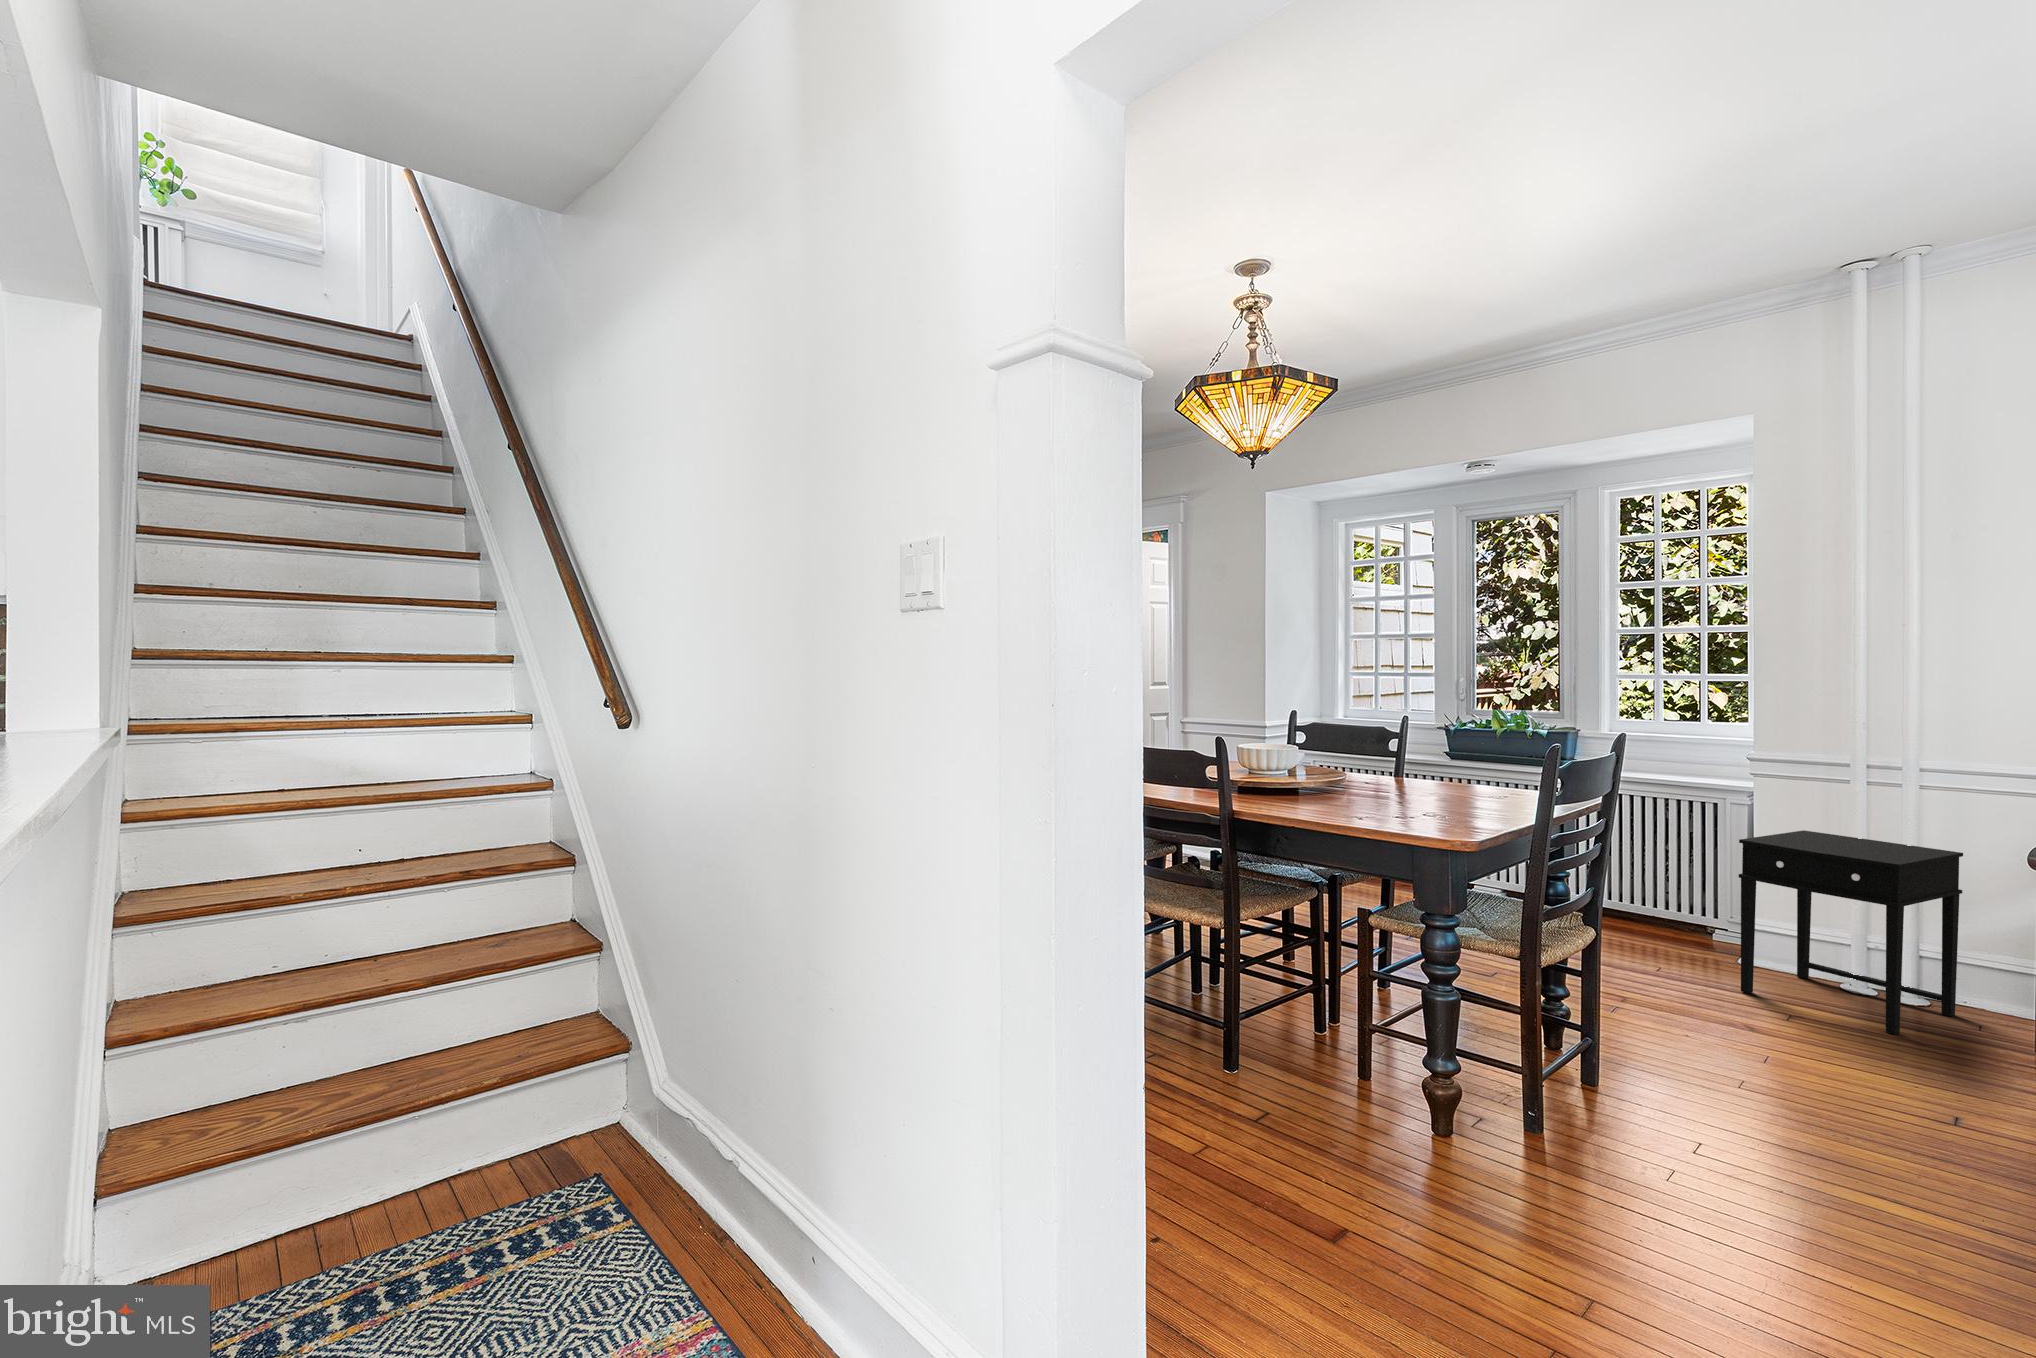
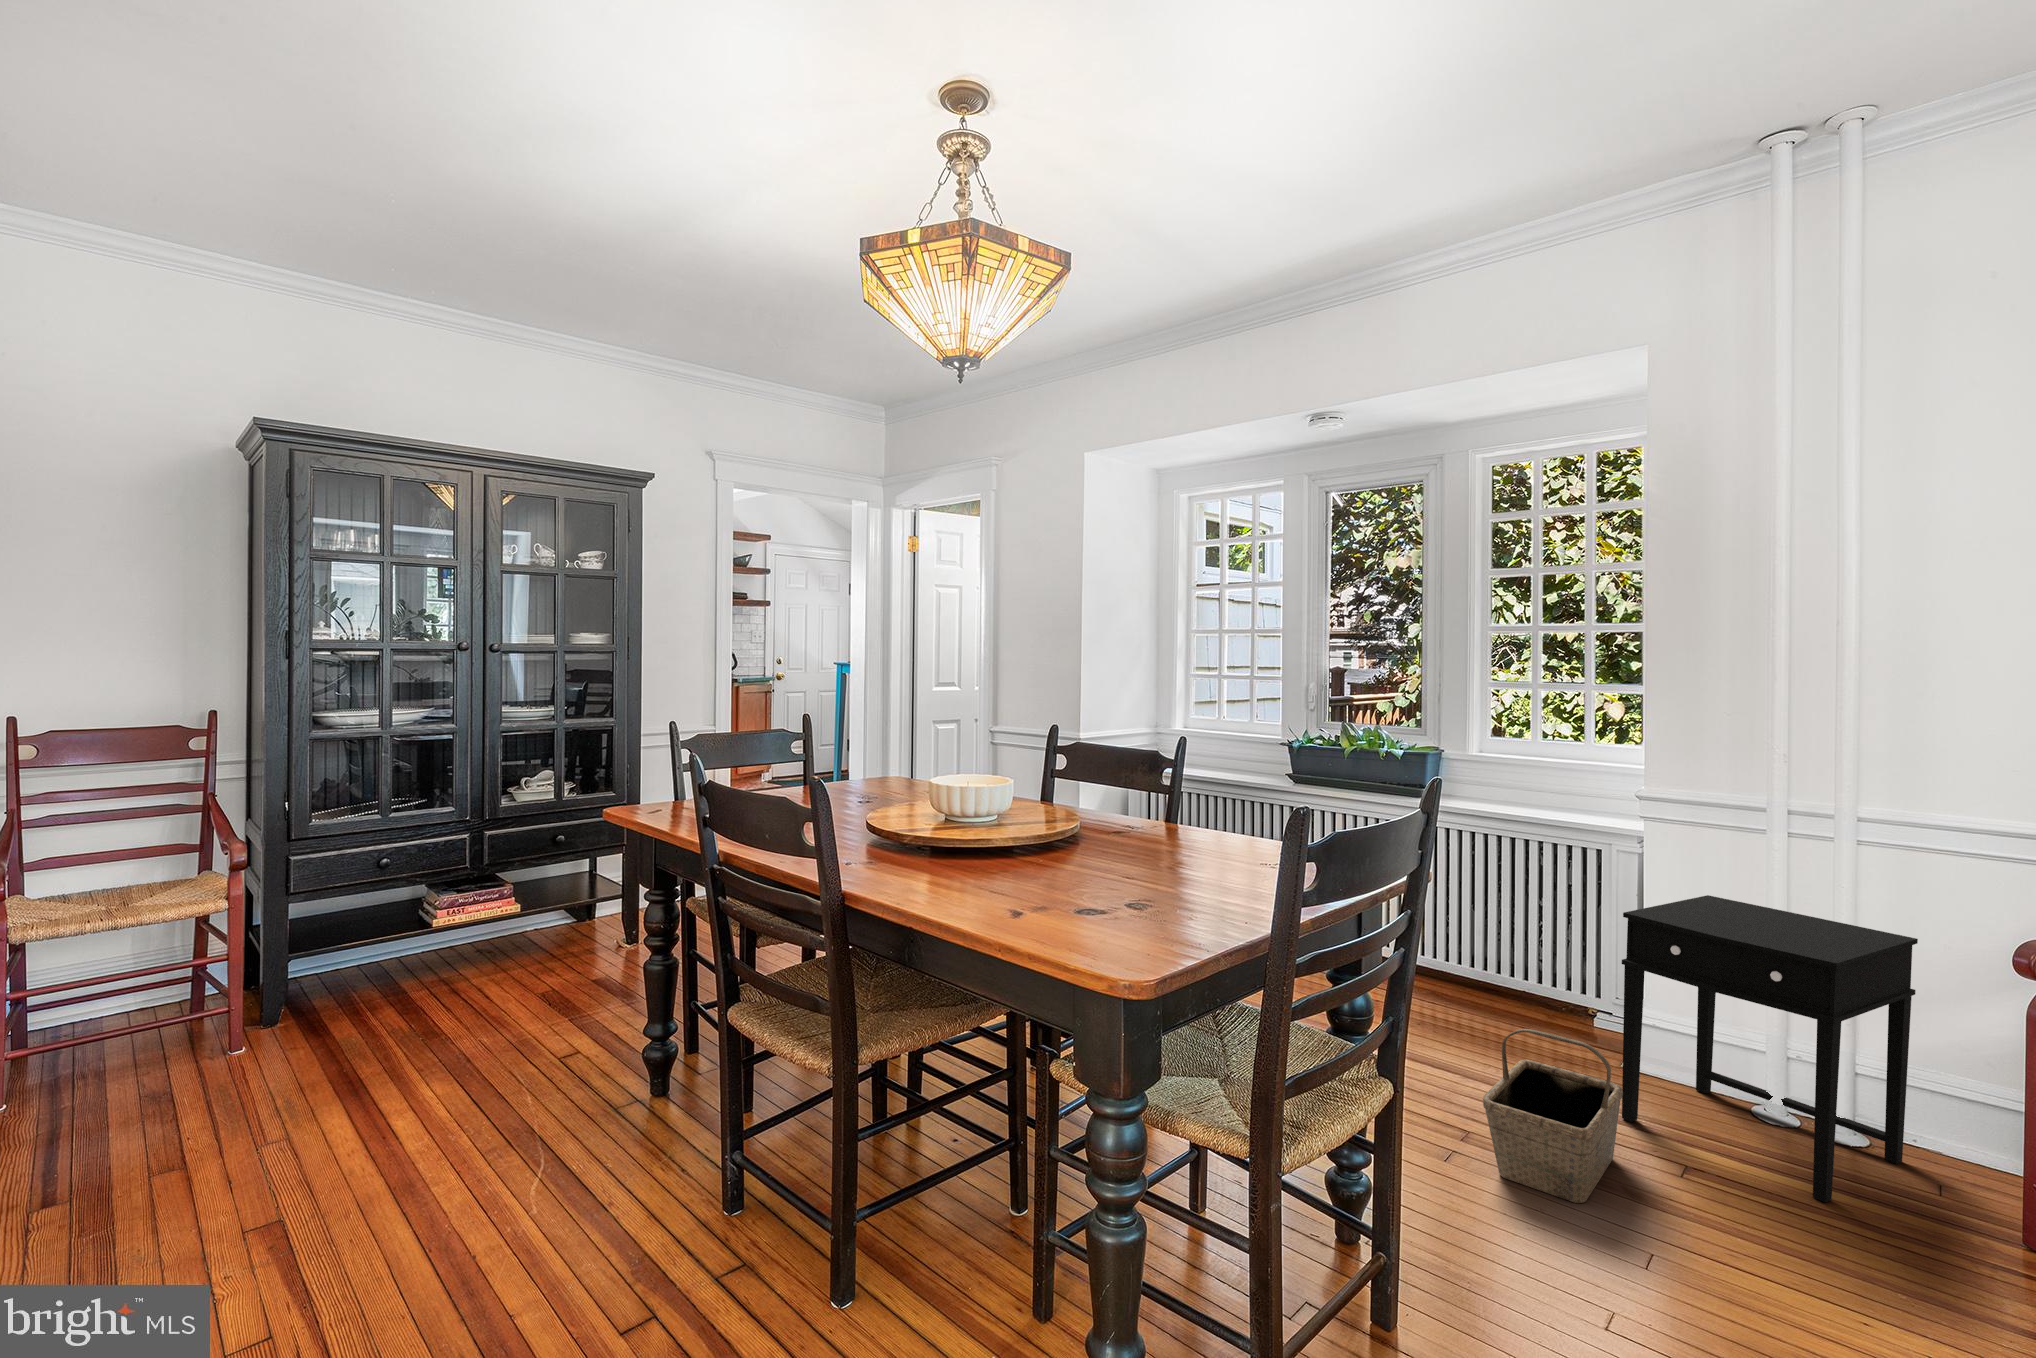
basket: none [1640,919,1743,1033] -> present [1483,1029,1623,1203]

